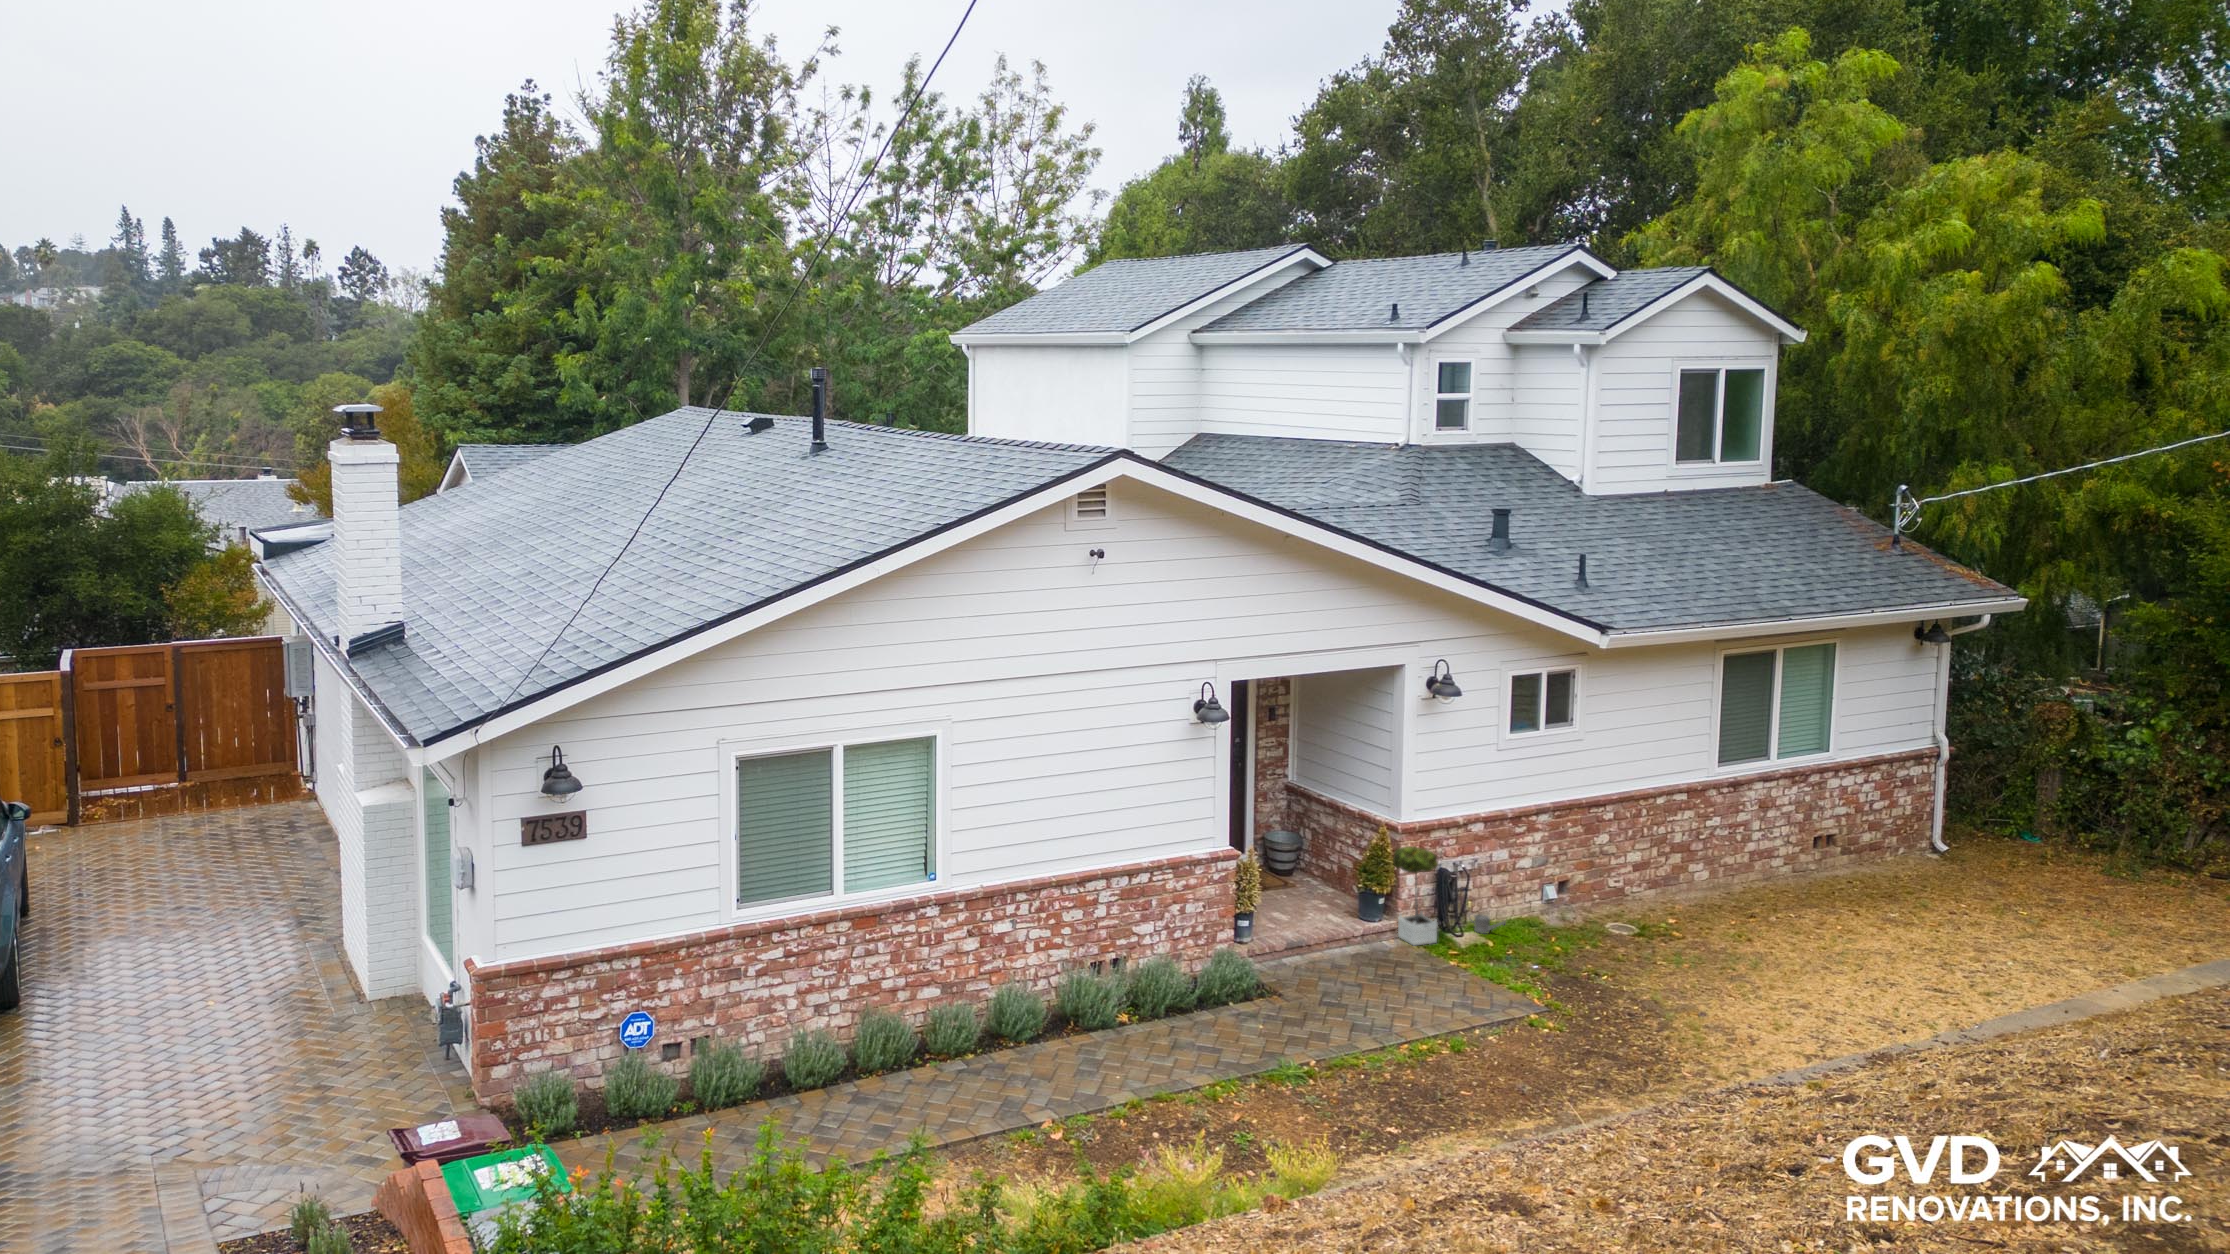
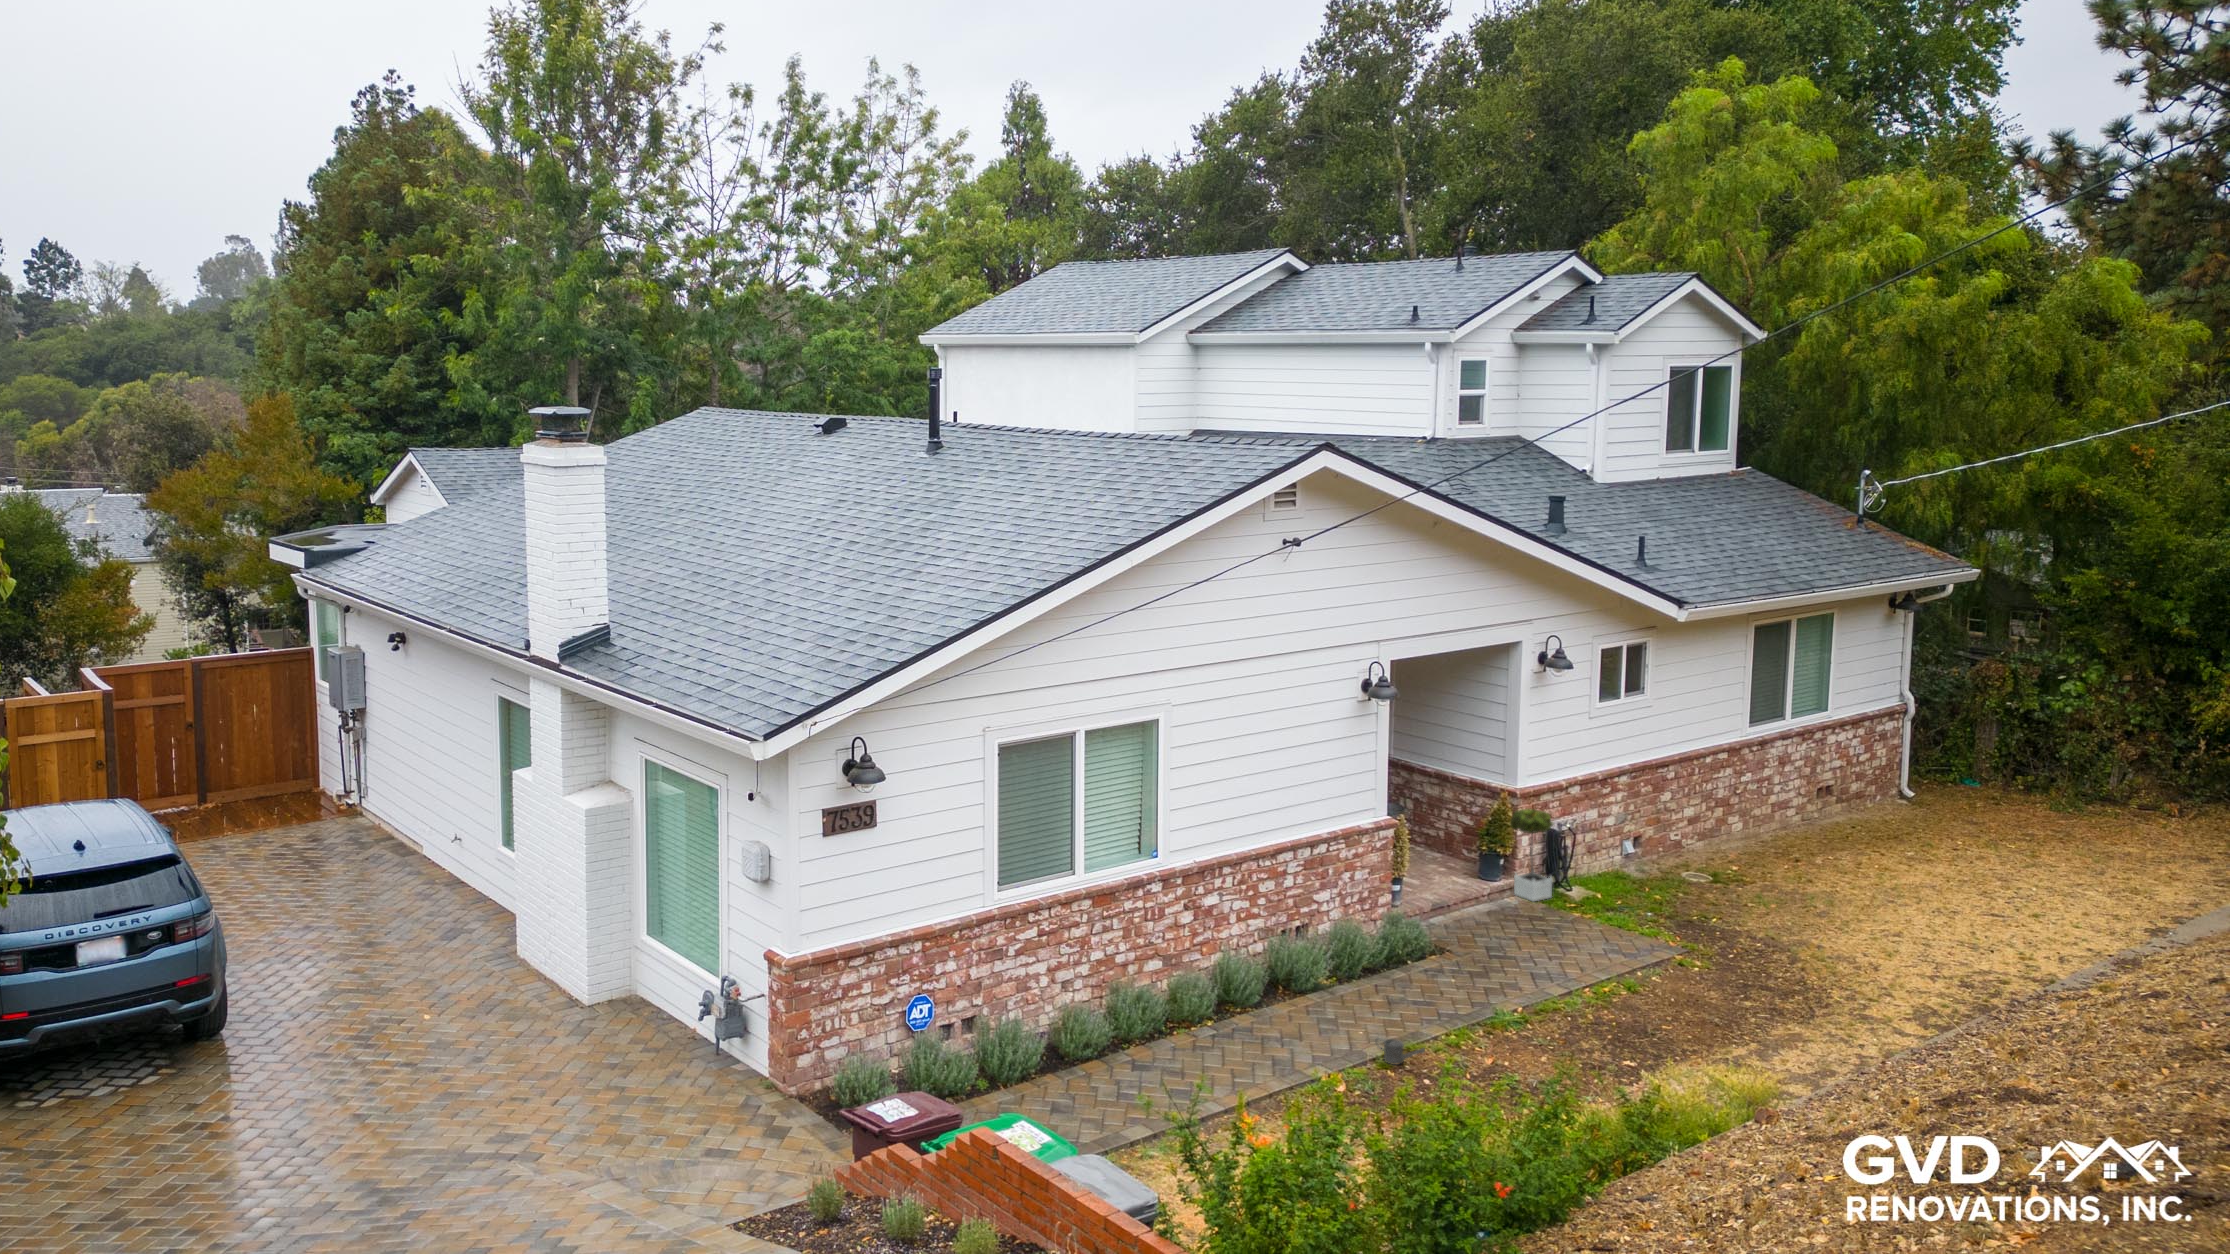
watering can: present [1469,914,1506,934] -> present [1376,1038,1425,1065]

